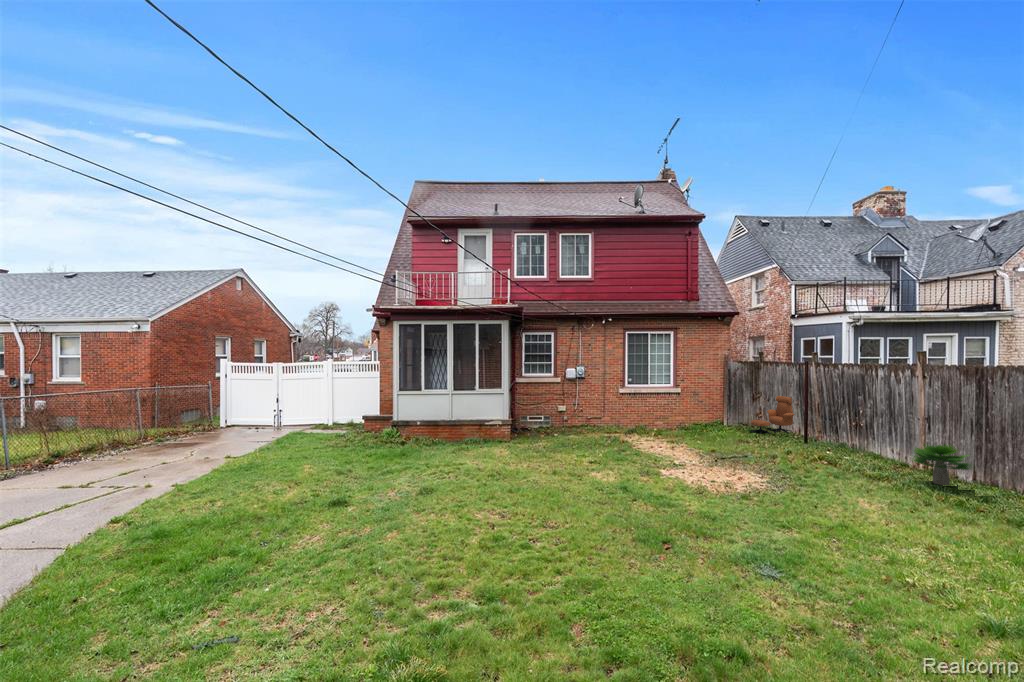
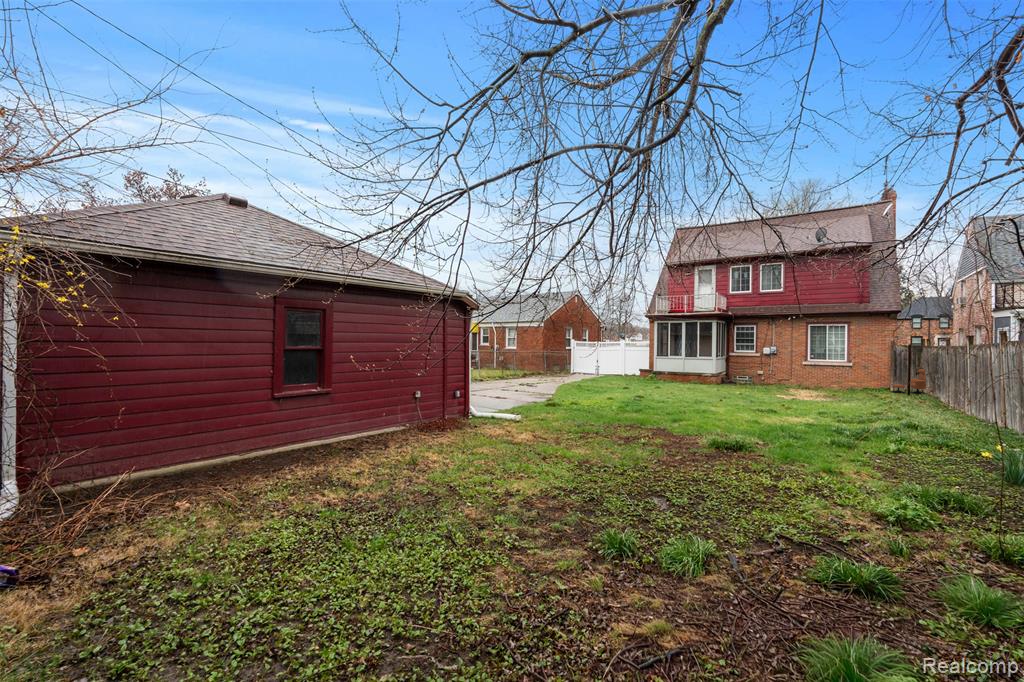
potted plant: present [912,445,971,485] -> none [918,384,957,408]

